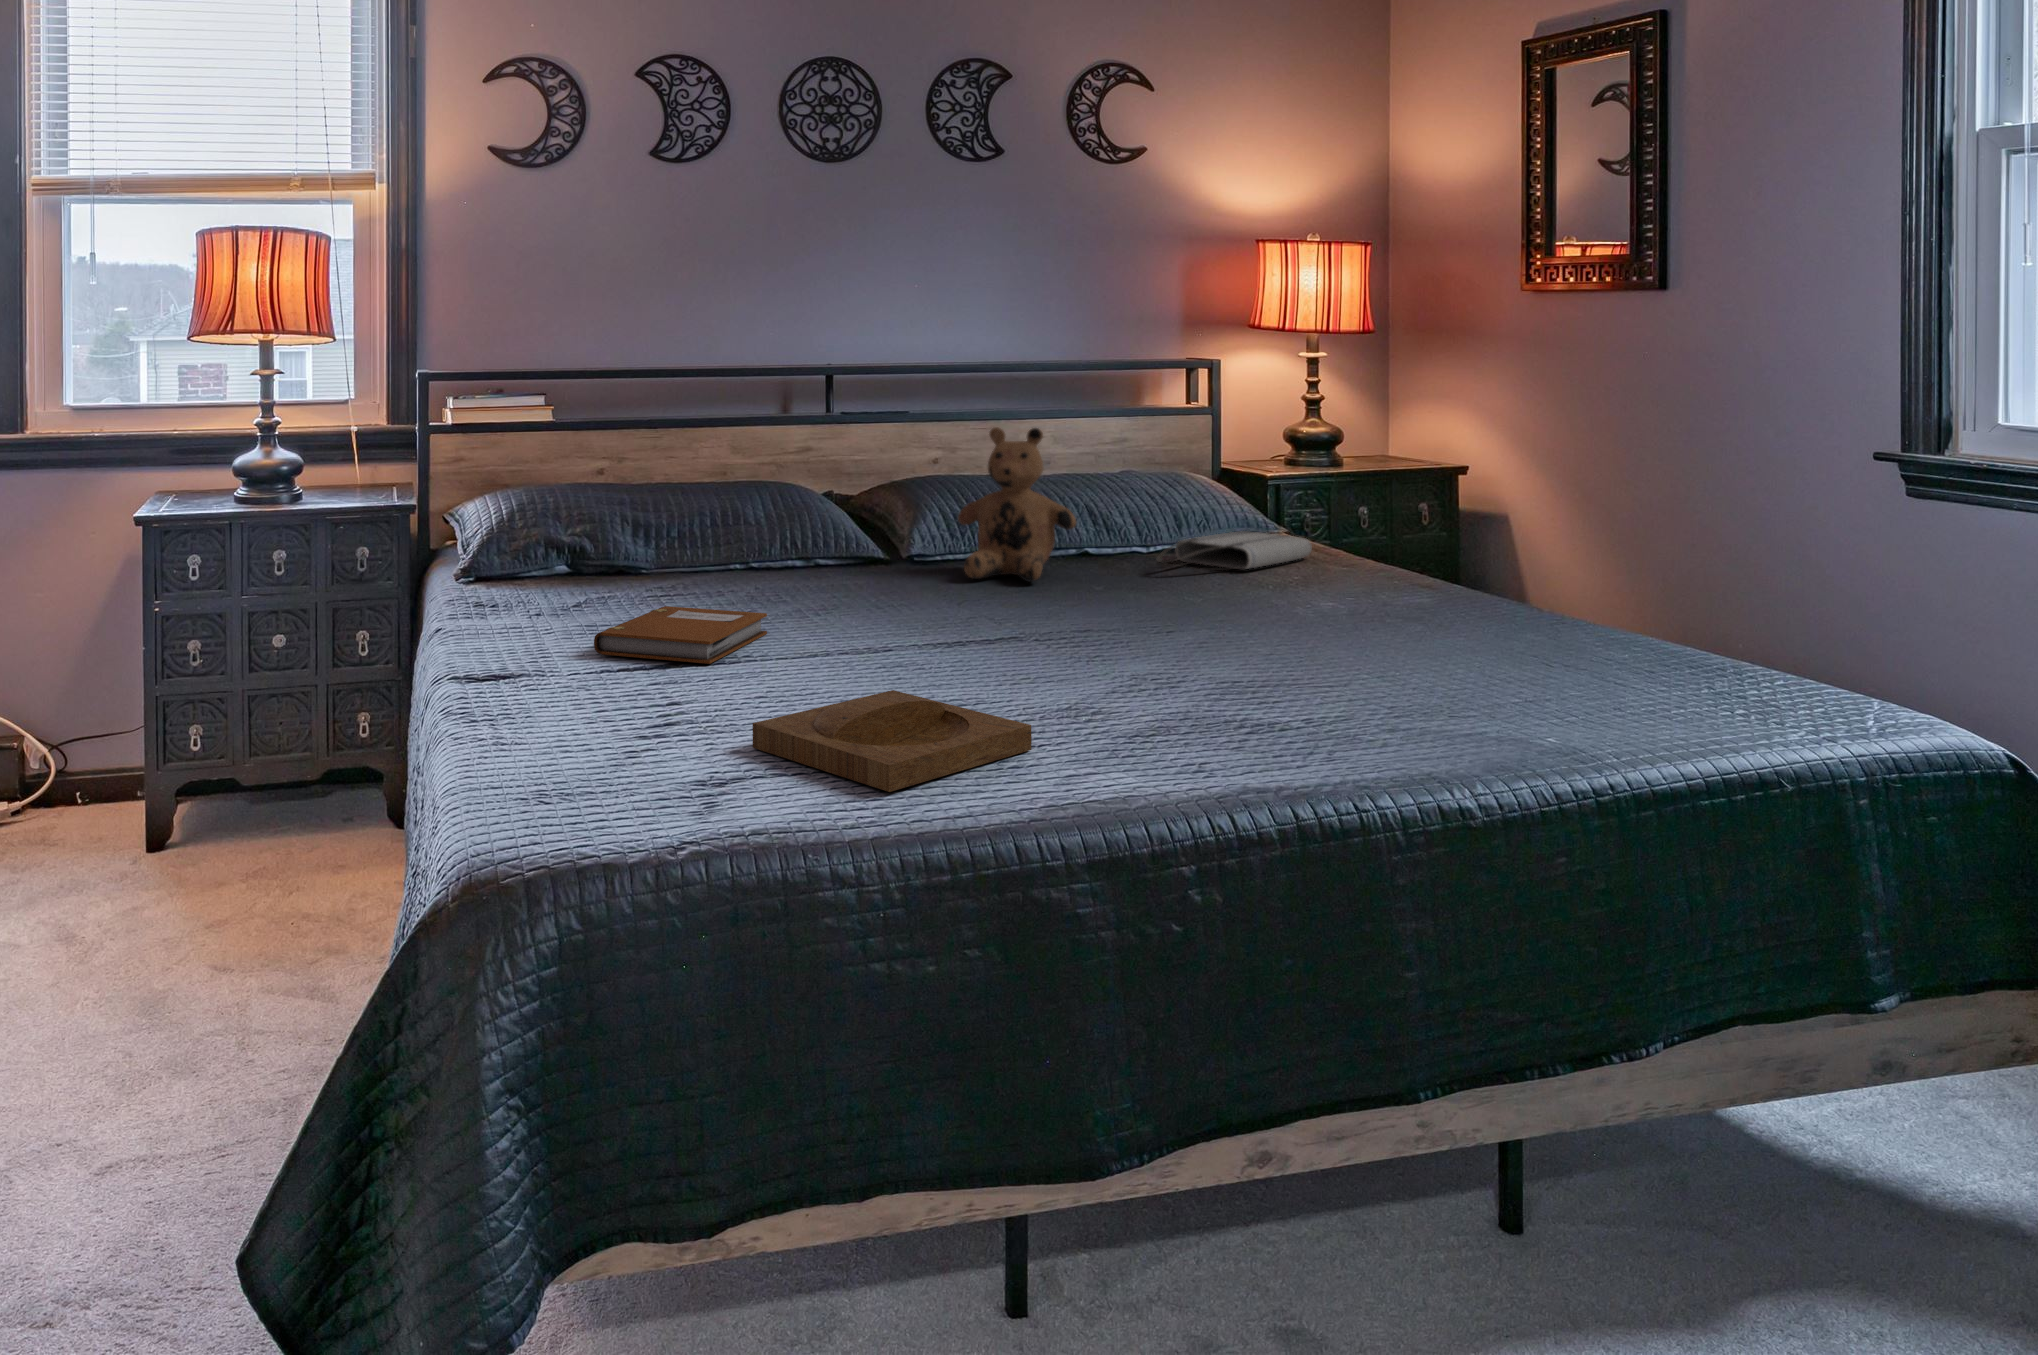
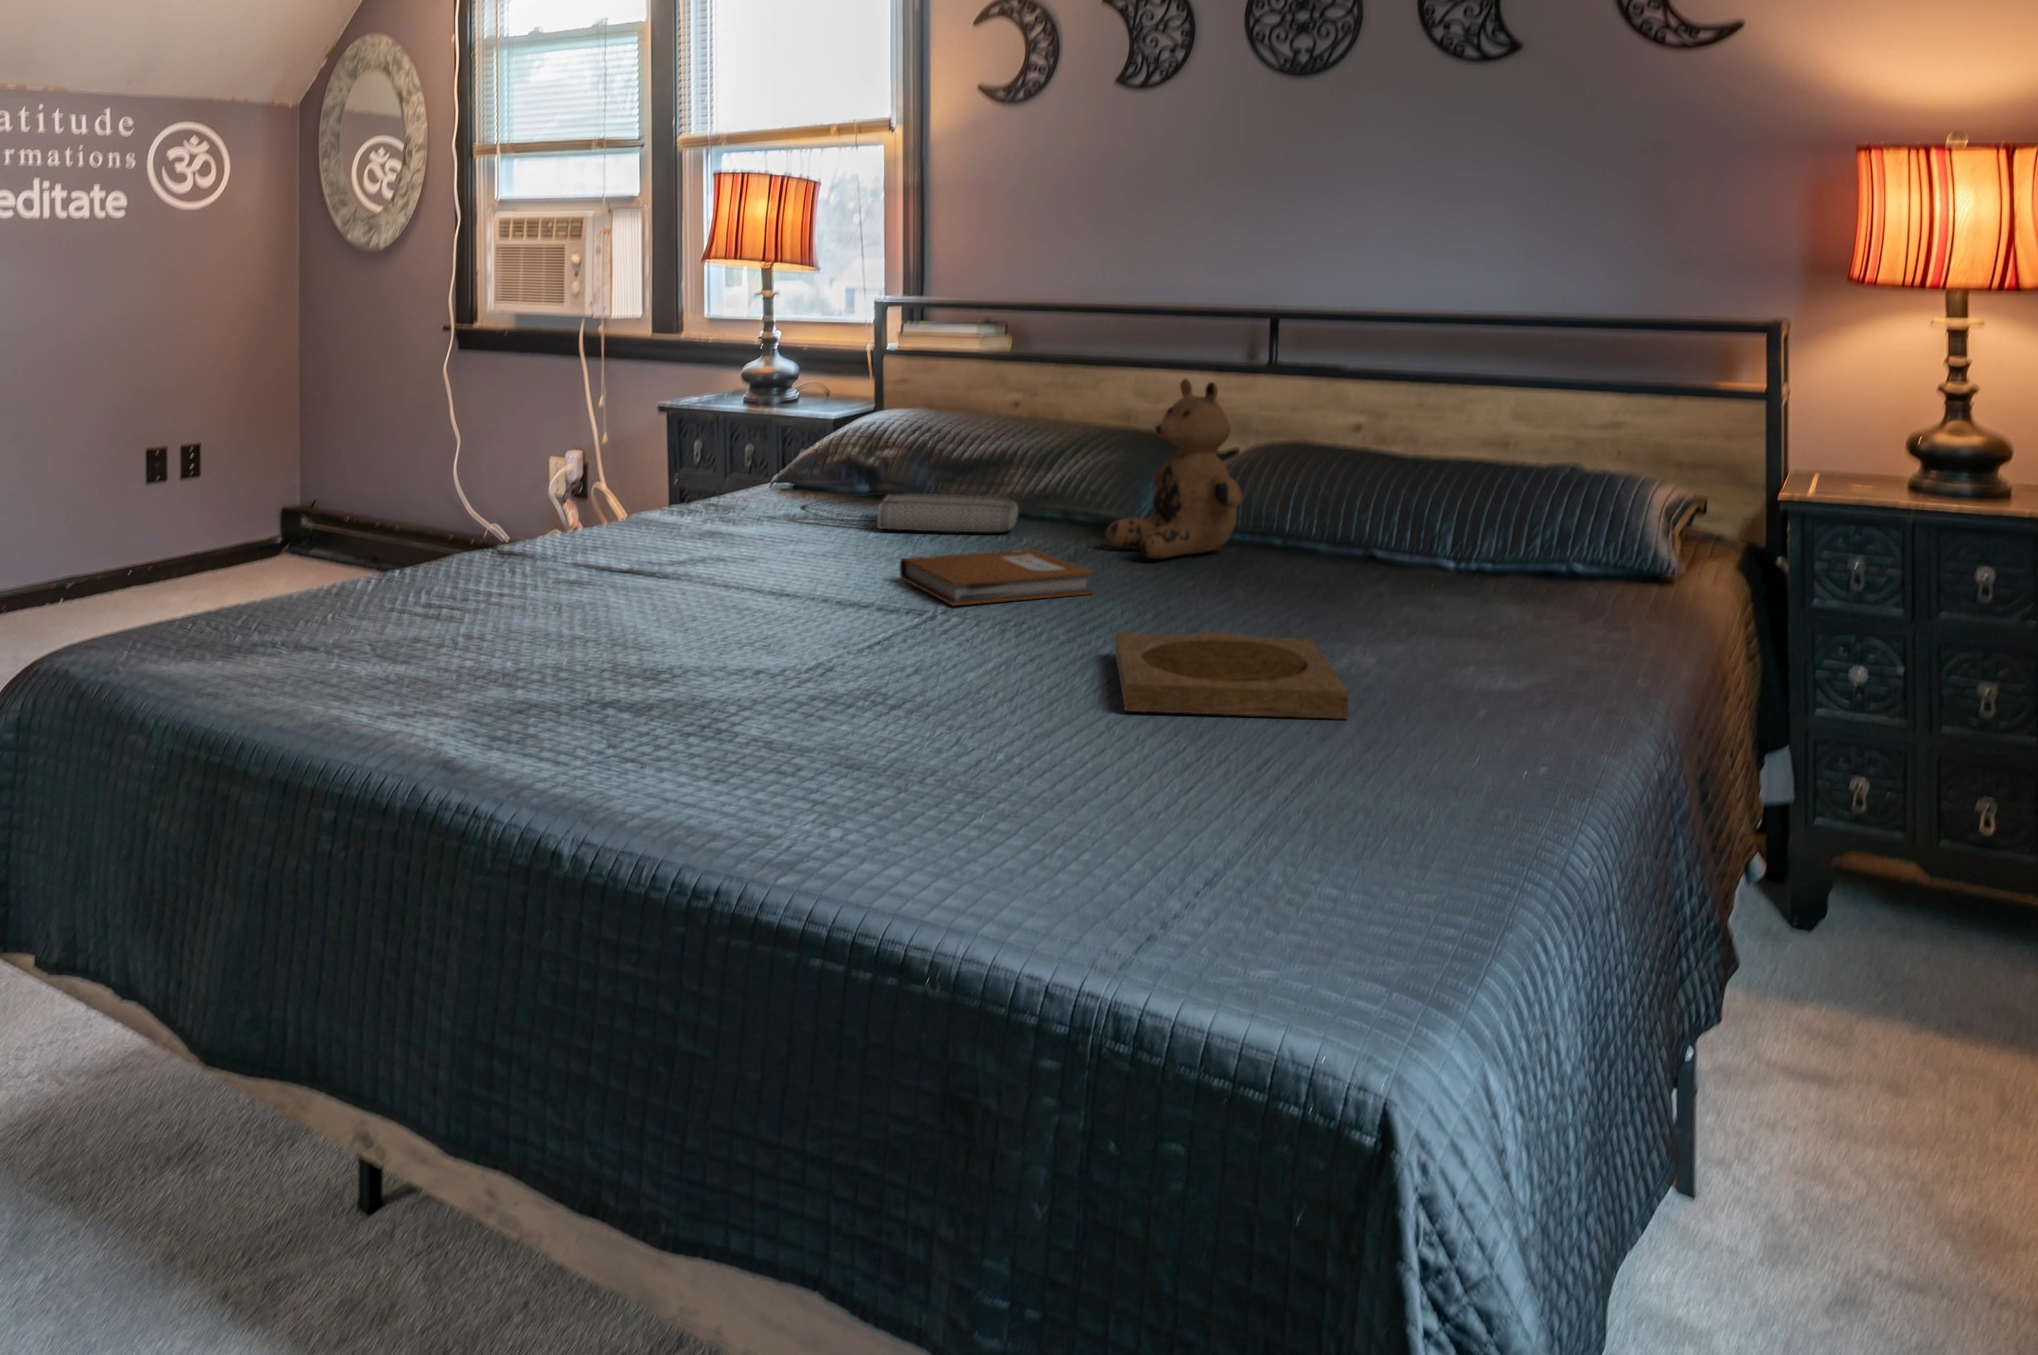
tote bag: present [1157,531,1312,569] -> present [800,493,1018,532]
notebook: present [594,606,767,664] -> present [900,549,1093,606]
tray: present [753,690,1031,792] -> present [1115,632,1349,719]

